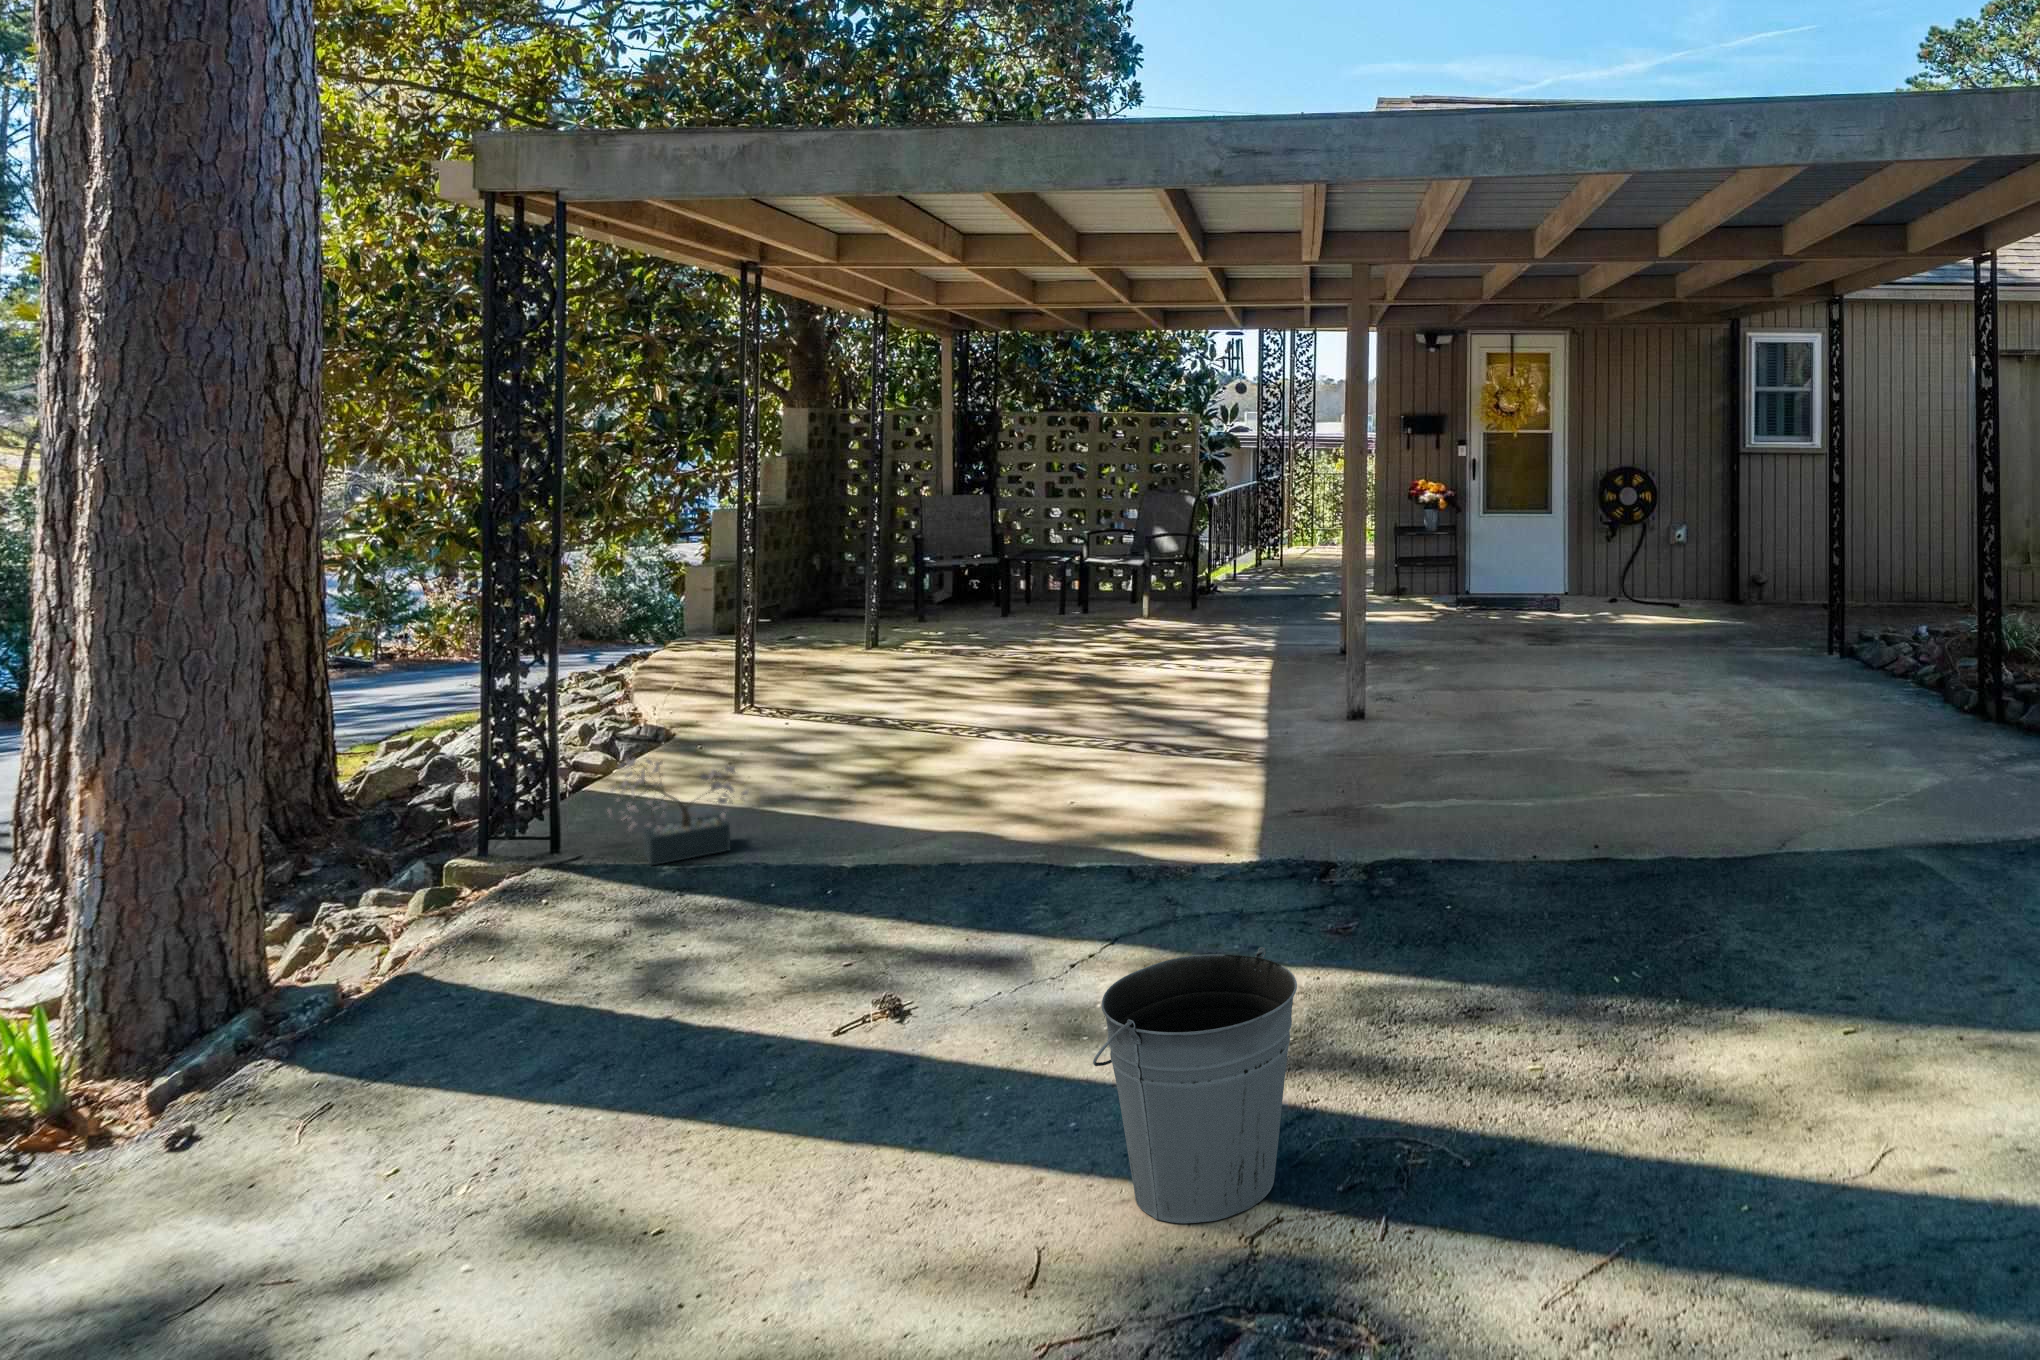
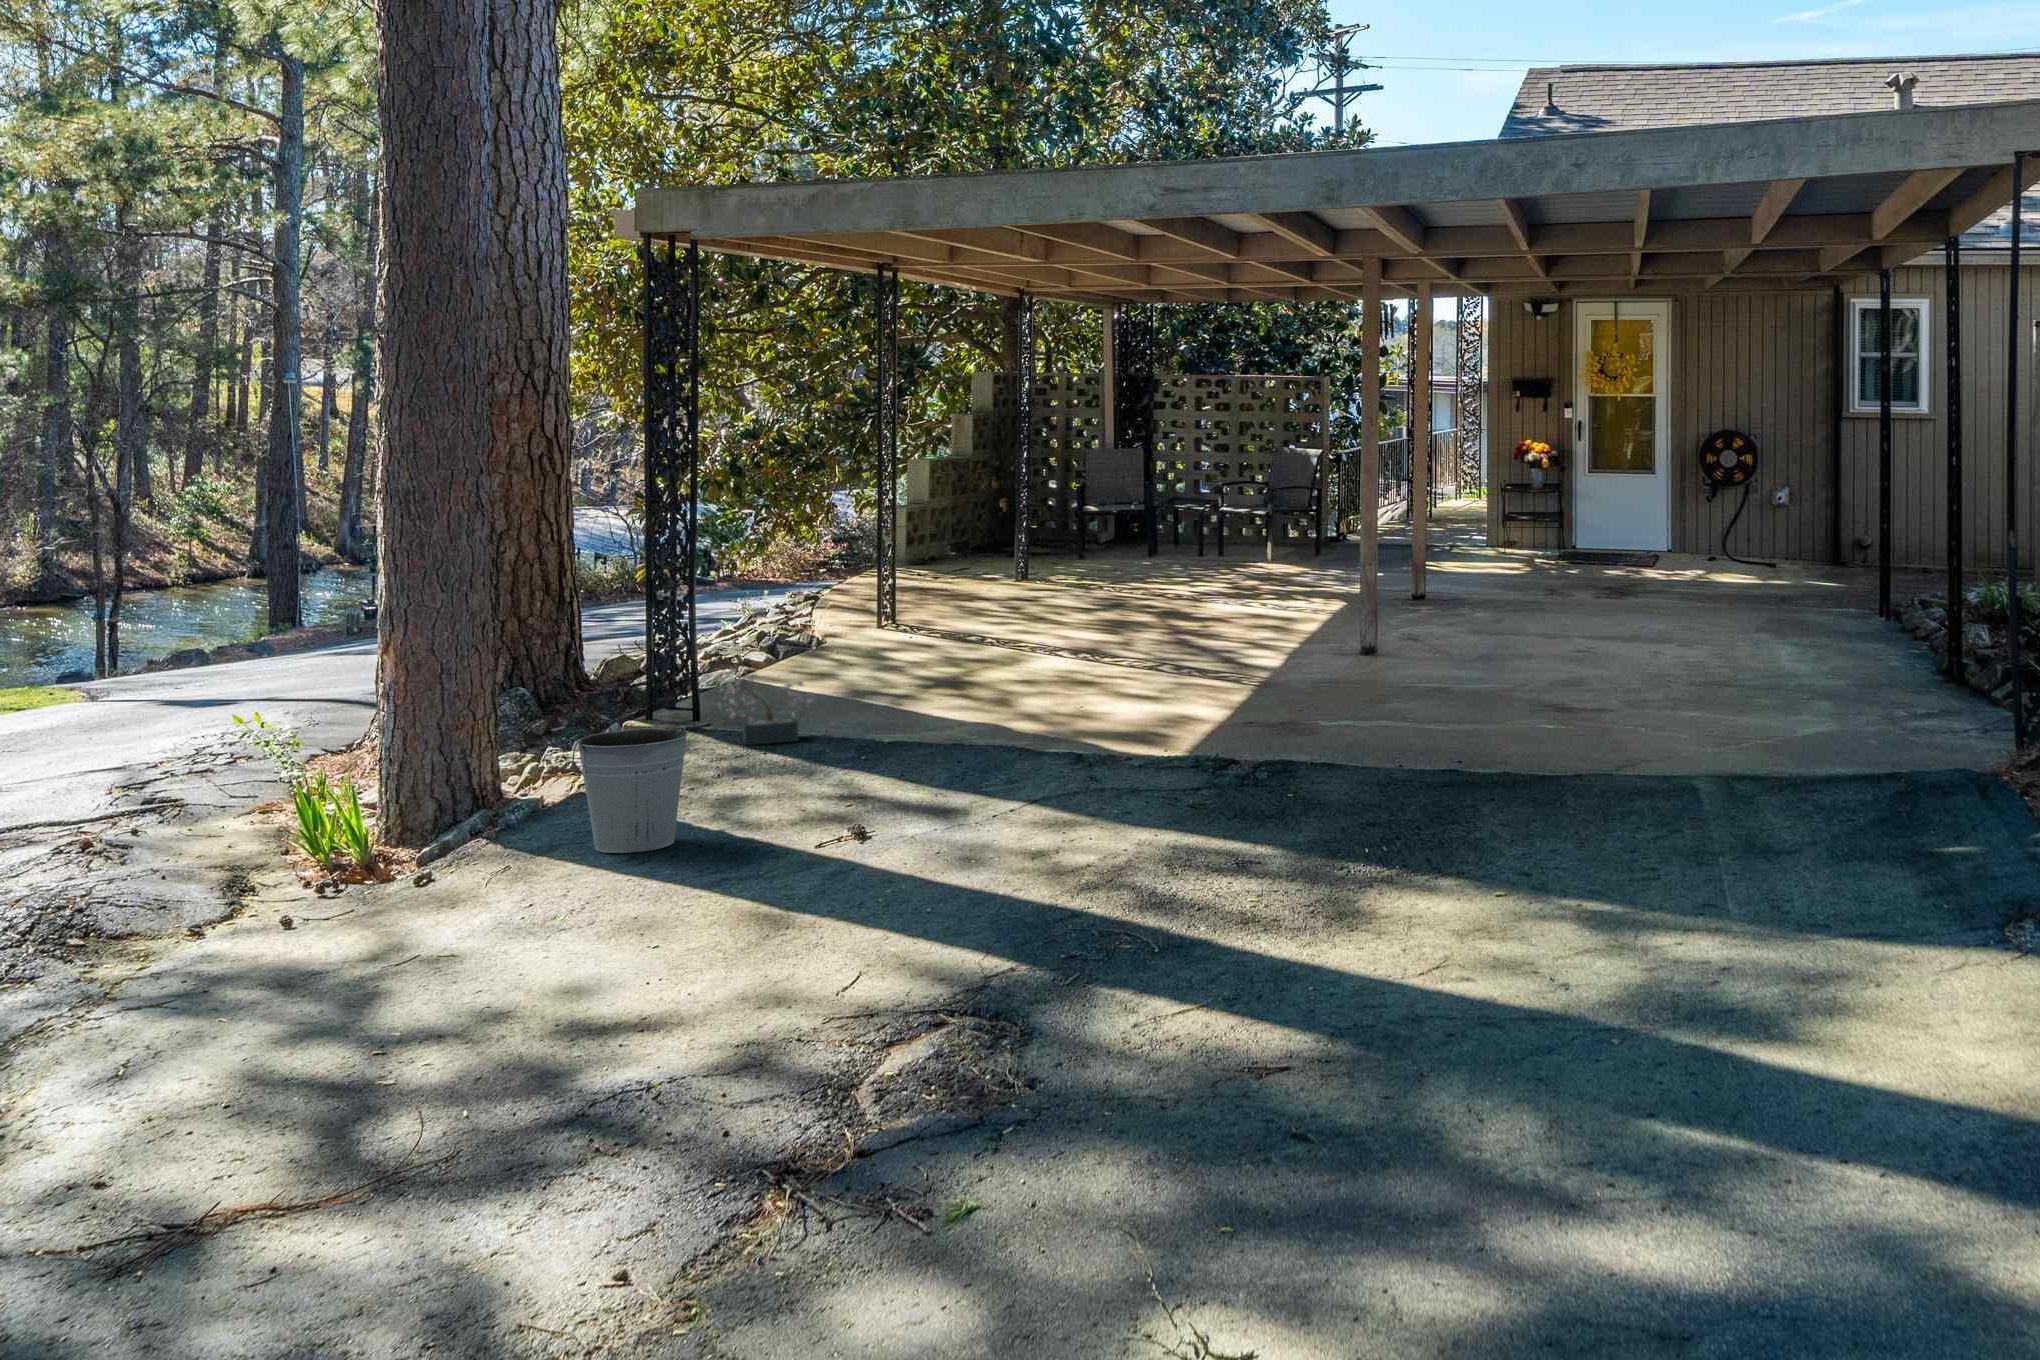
bucket: present [1093,947,1297,1223] -> present [572,725,688,853]

